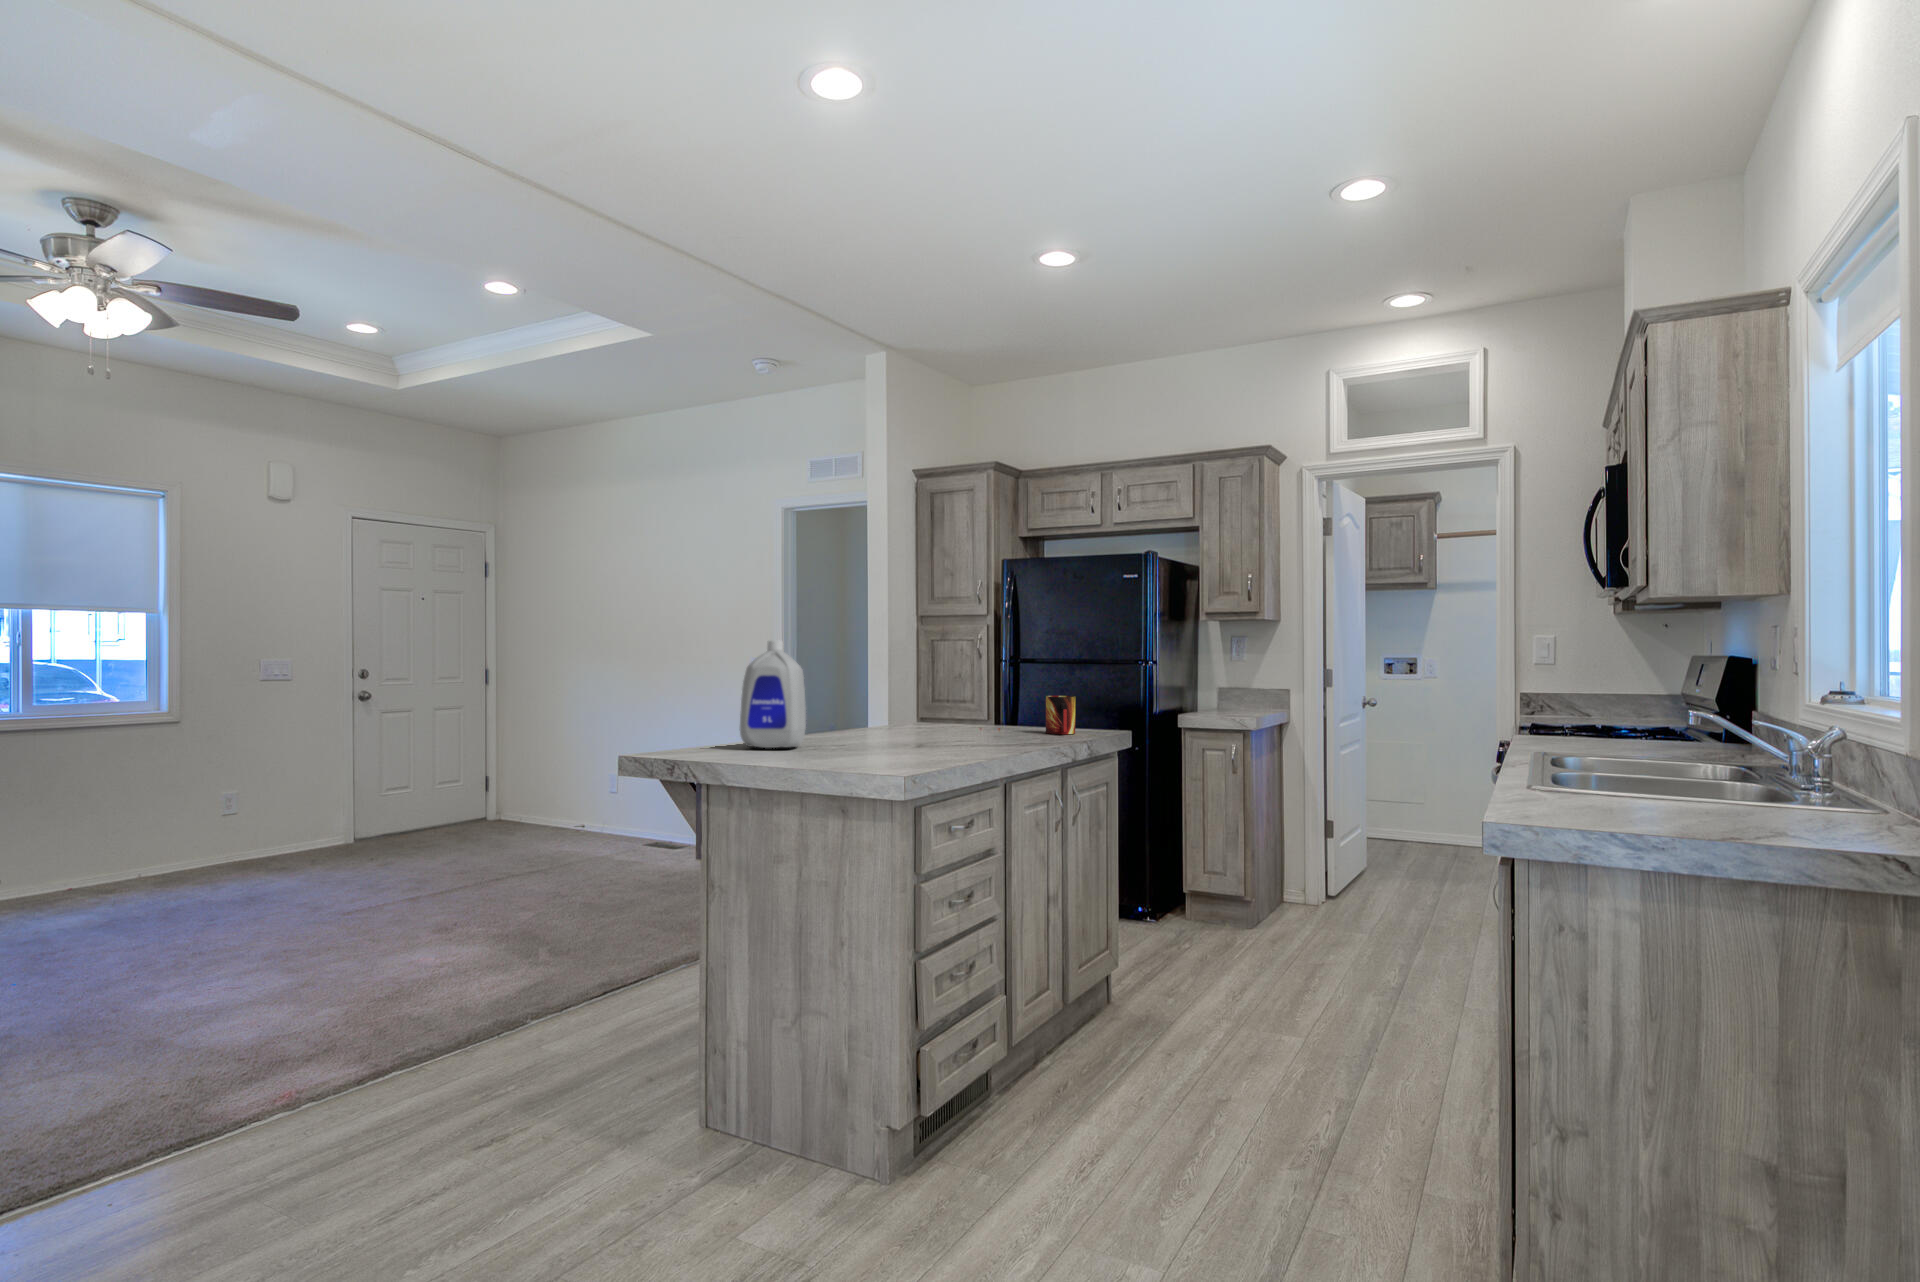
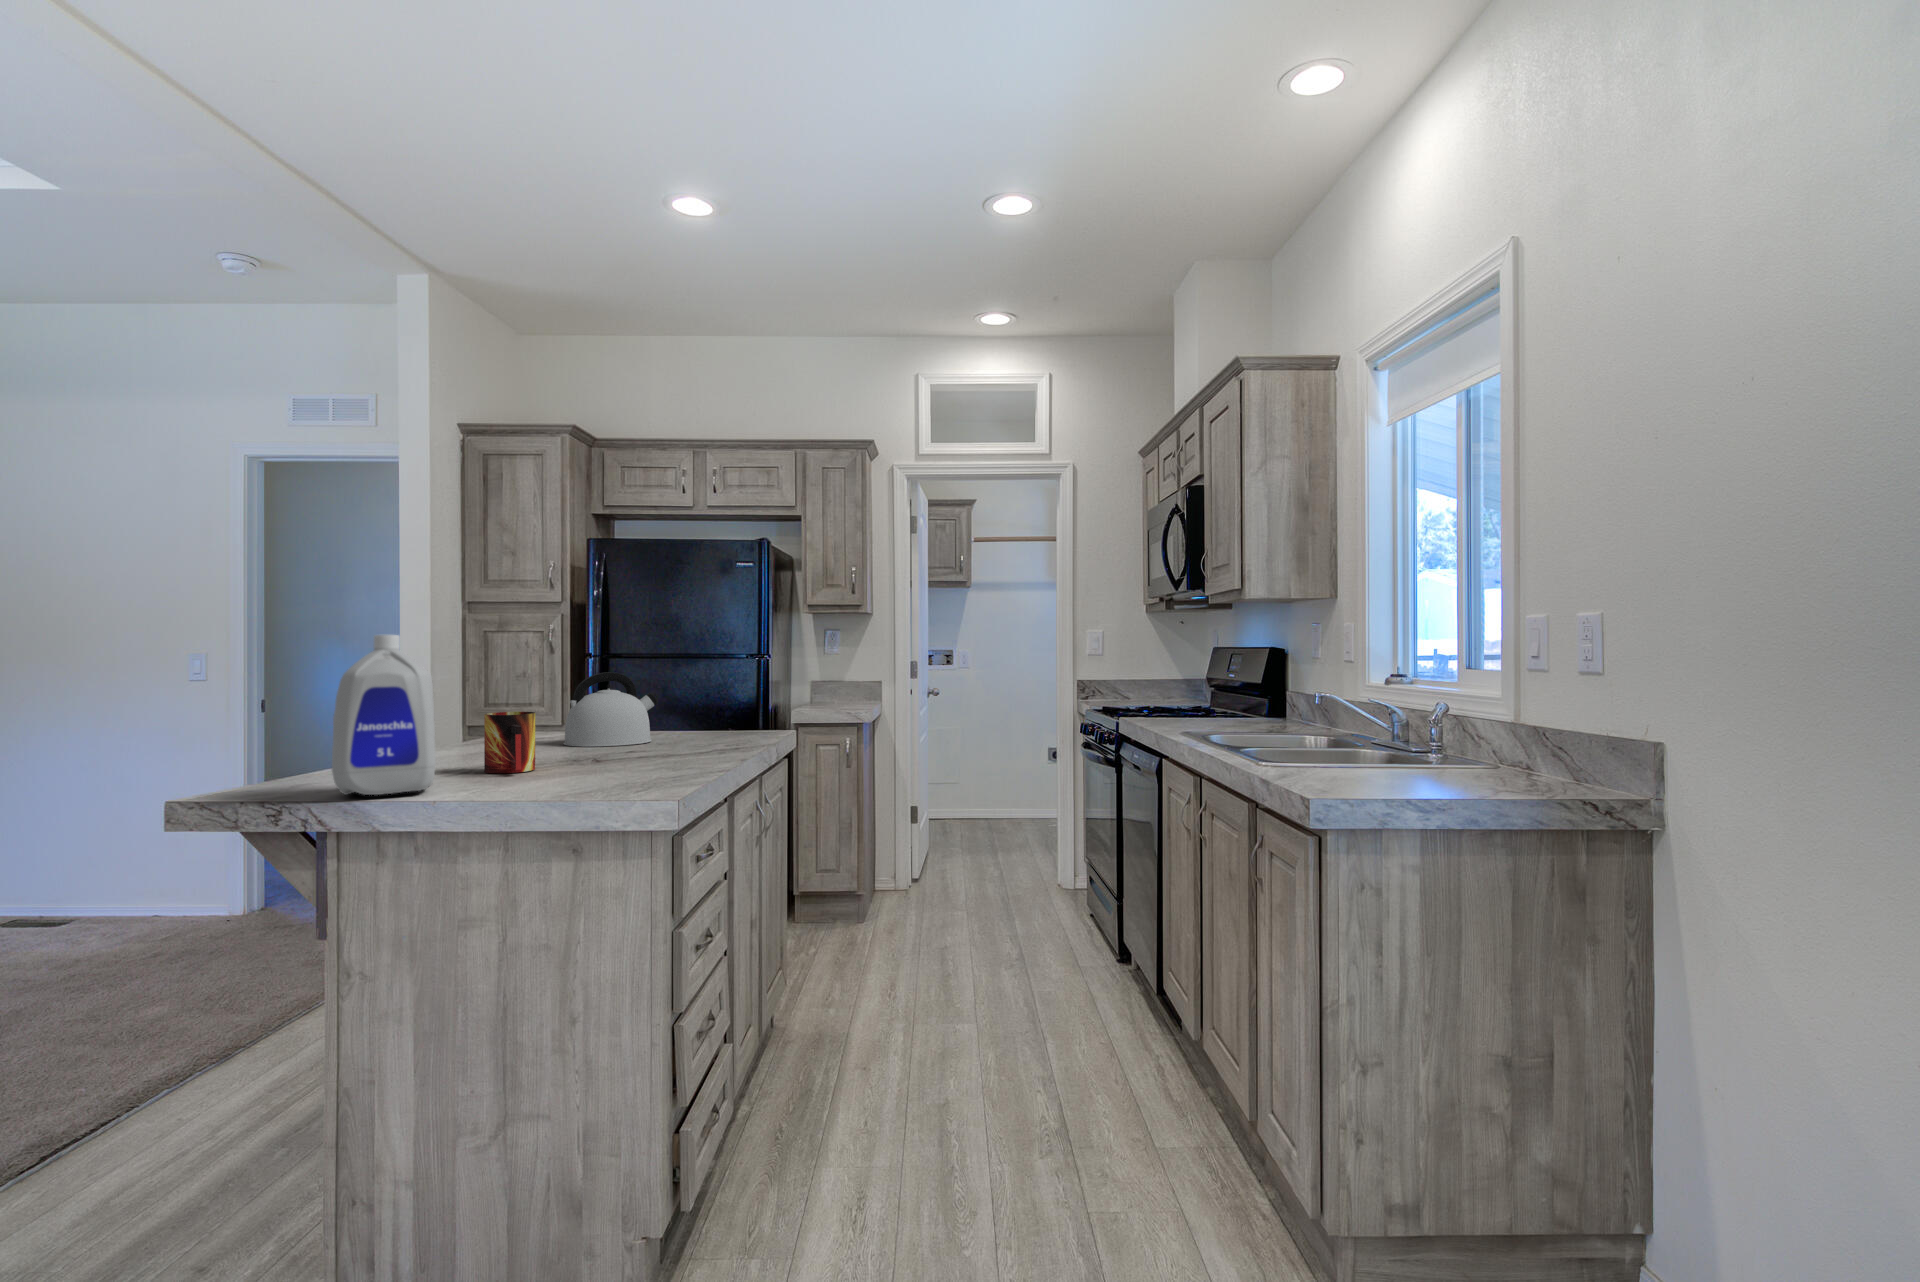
kettle: none [937,672,1011,732] -> present [563,672,658,747]
mug: present [1046,696,1075,734] -> present [484,712,535,773]

